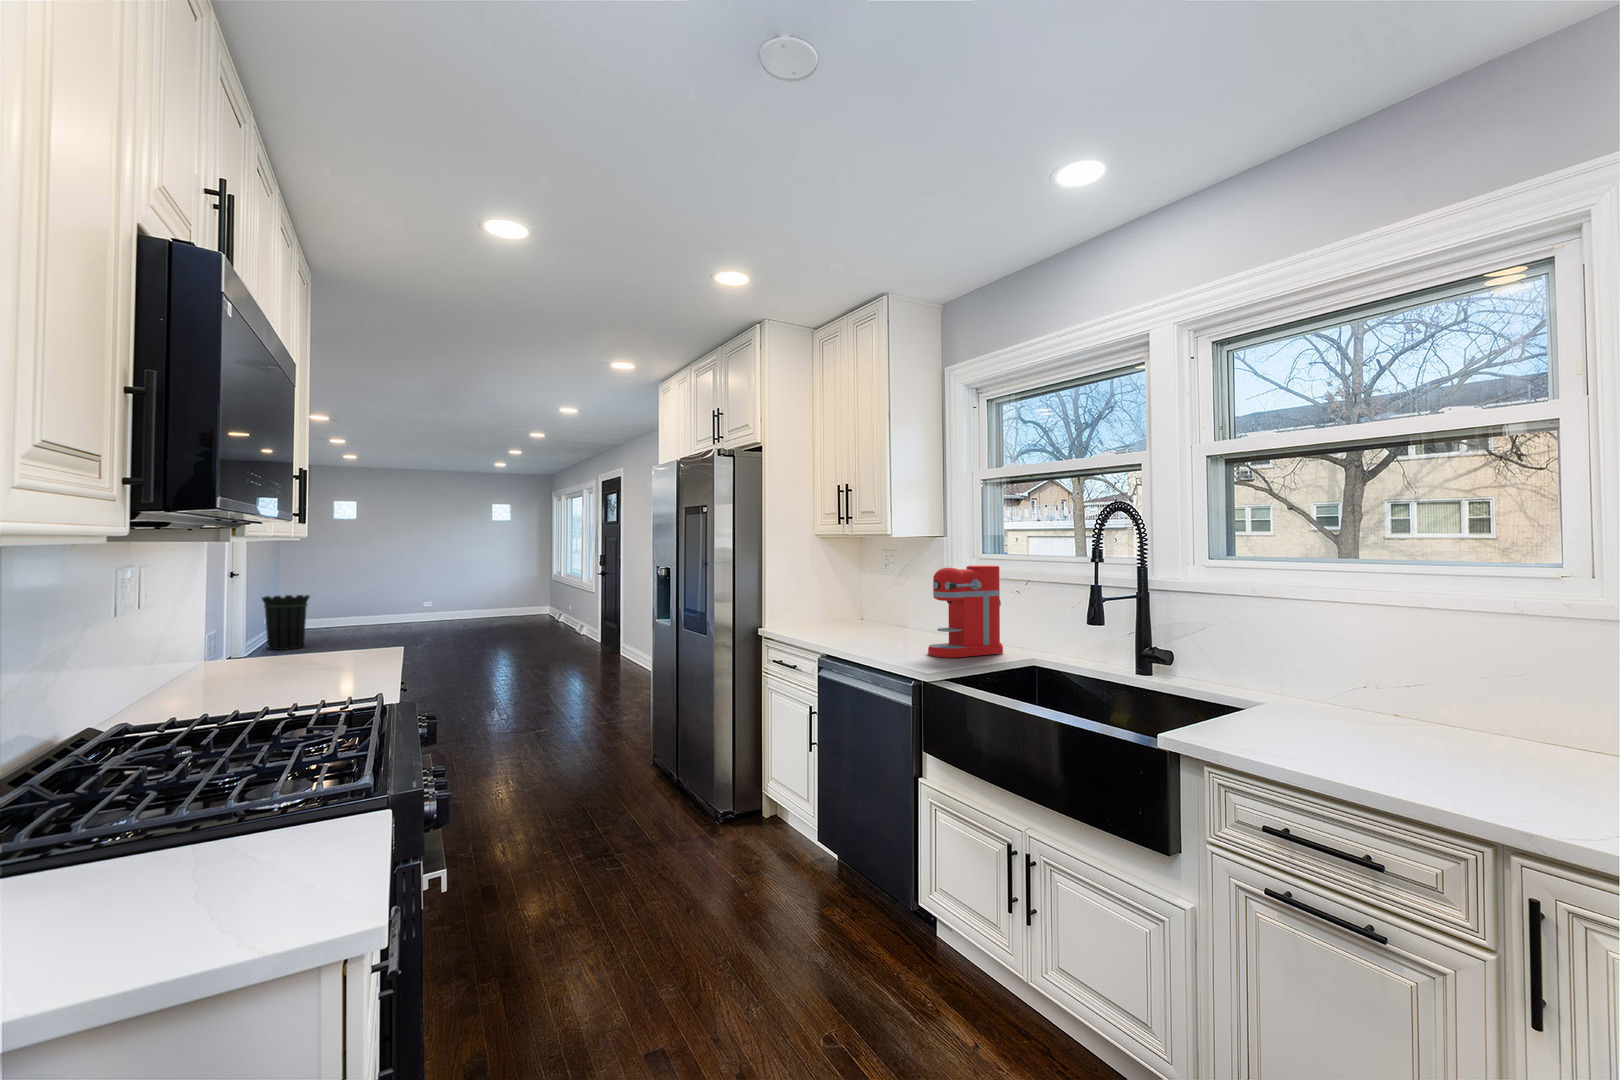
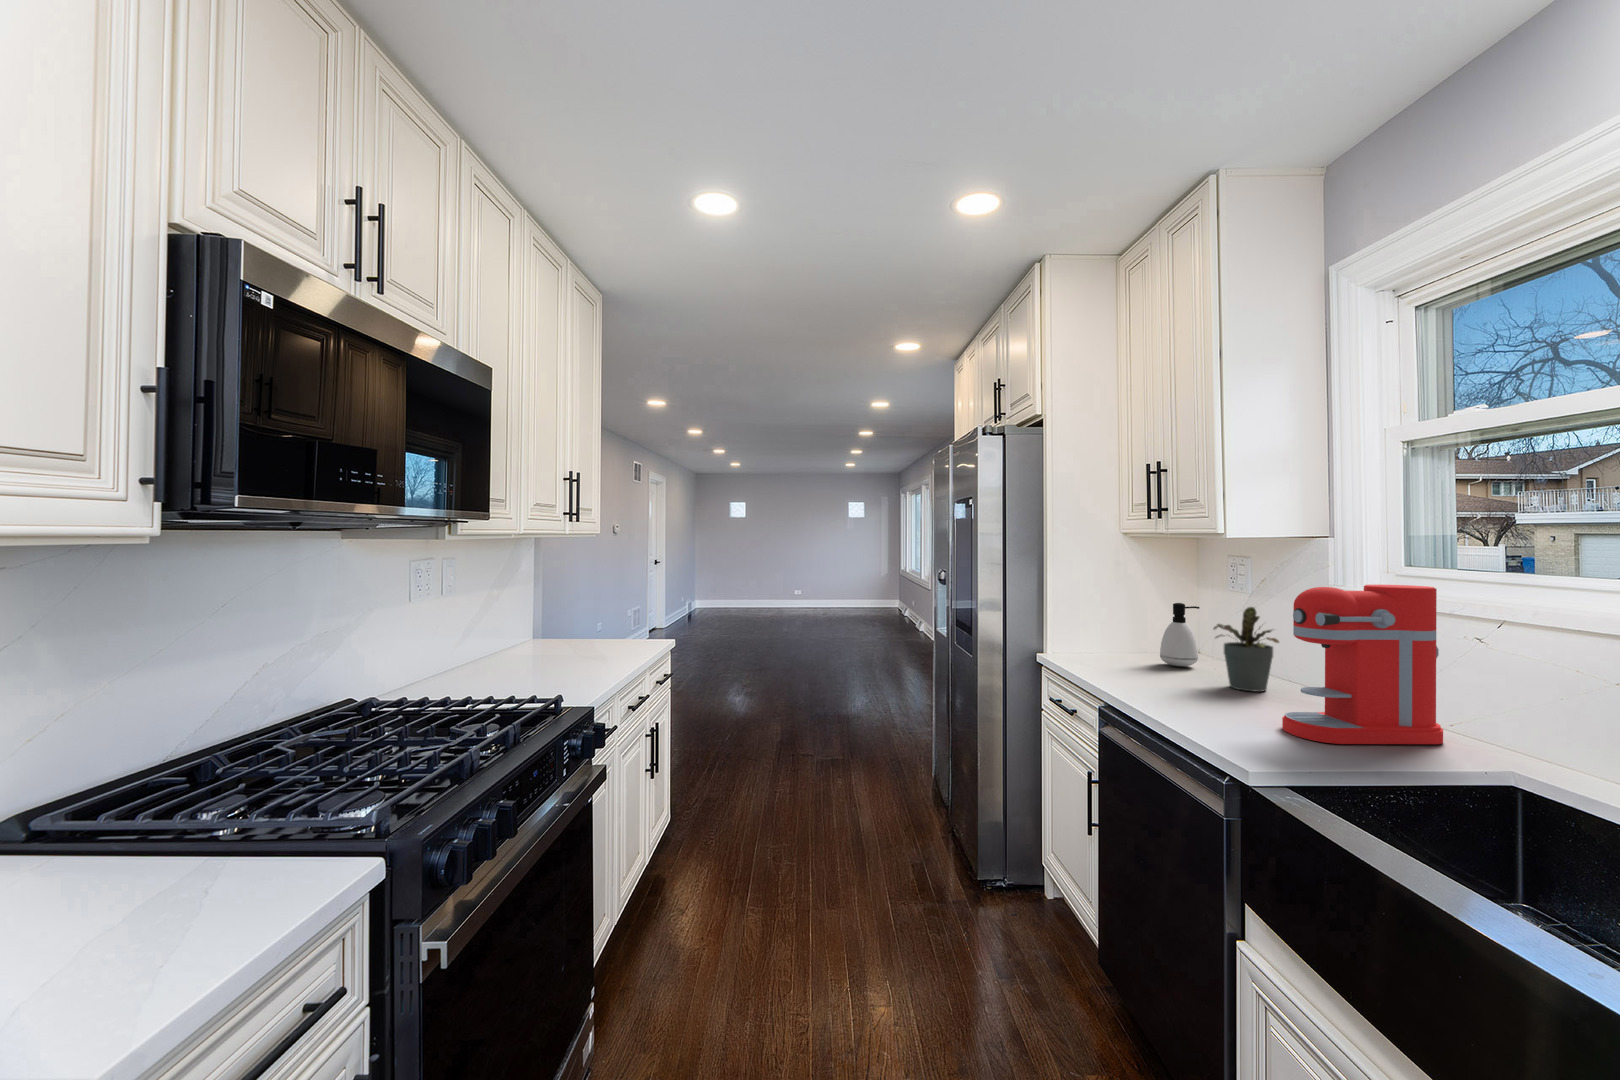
potted plant: none [884,584,922,639] -> present [1214,607,1279,692]
soap dispenser: none [847,585,872,630] -> present [1160,603,1200,666]
waste bin: present [262,595,309,650] -> none [675,581,708,625]

